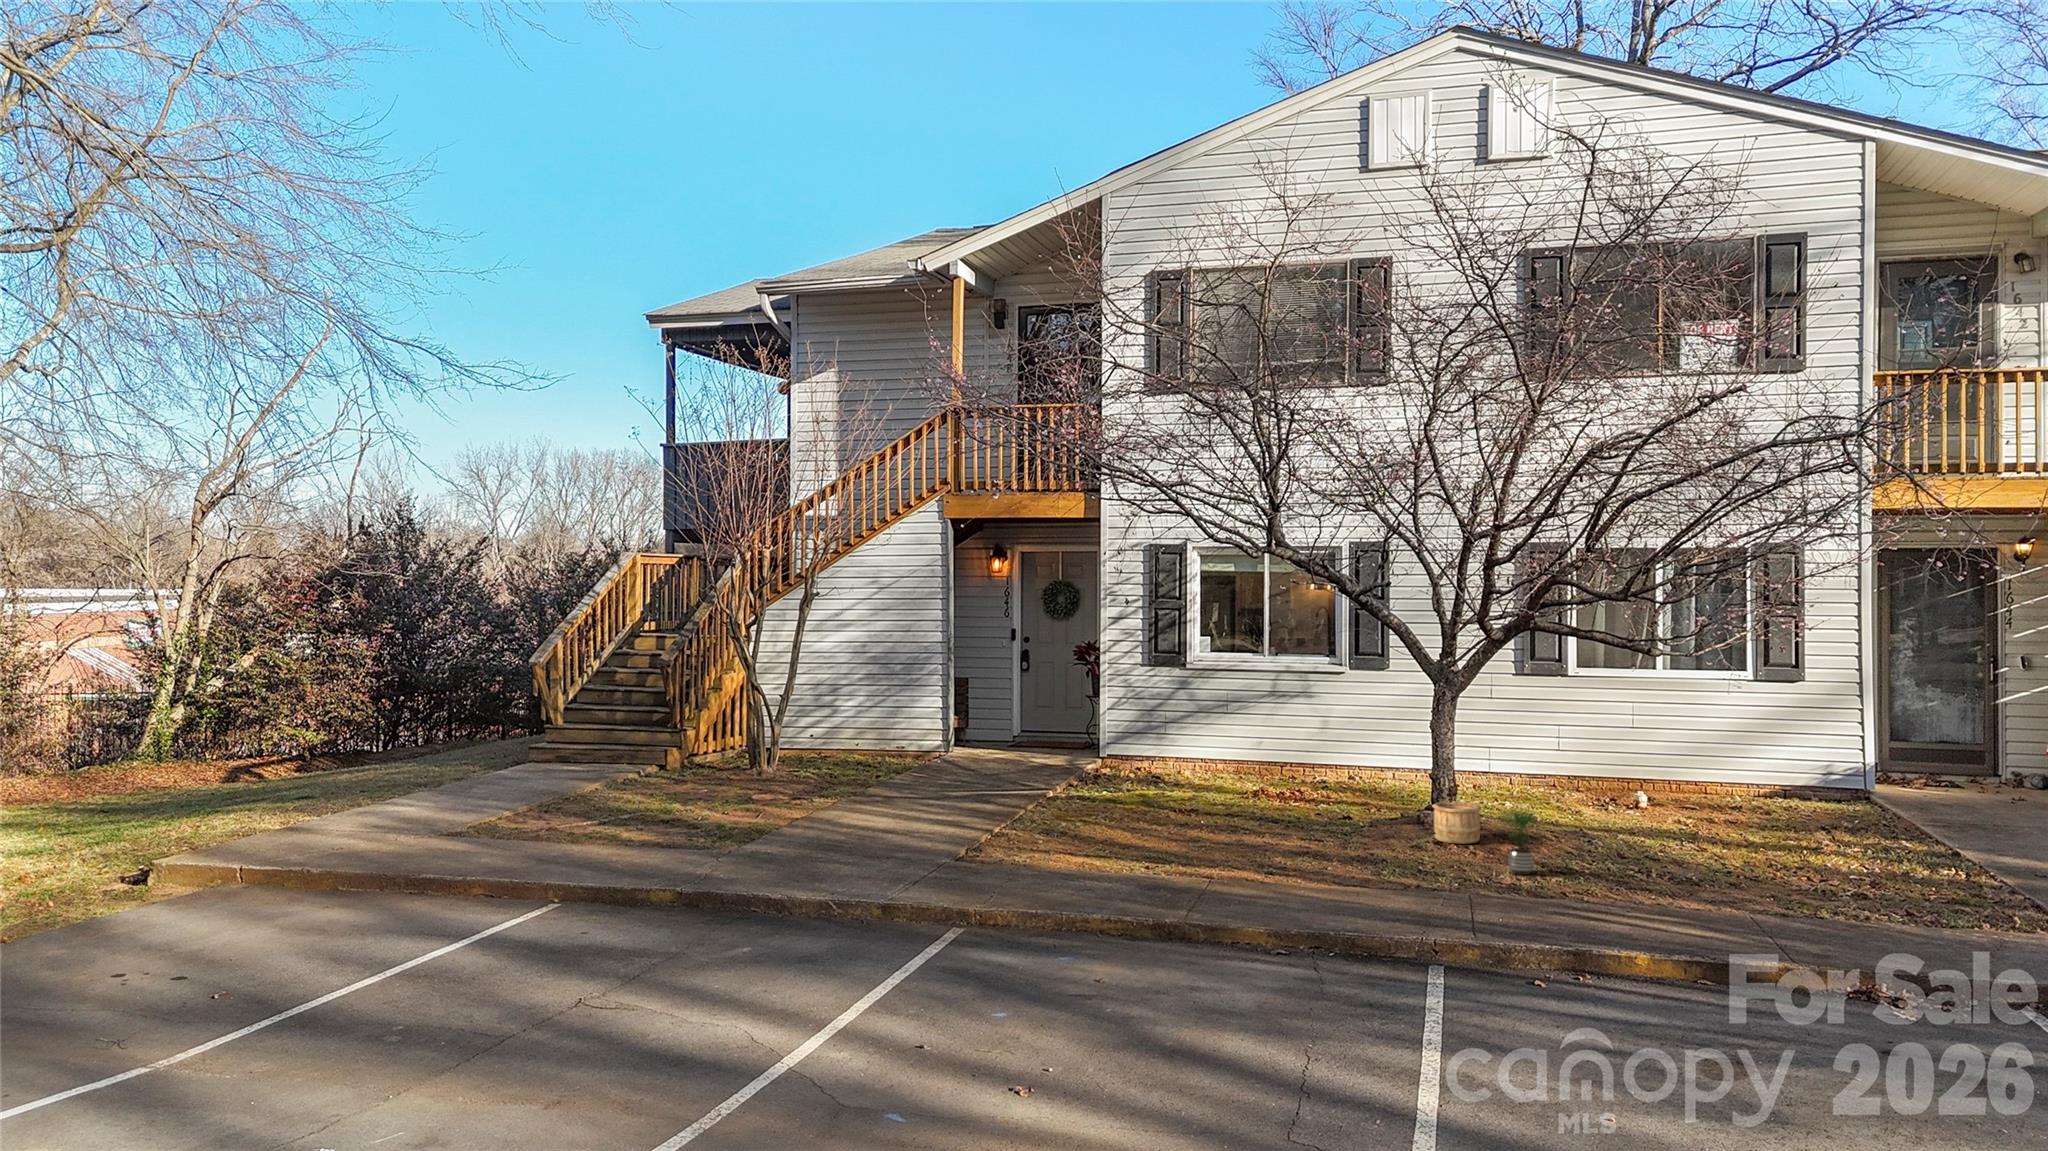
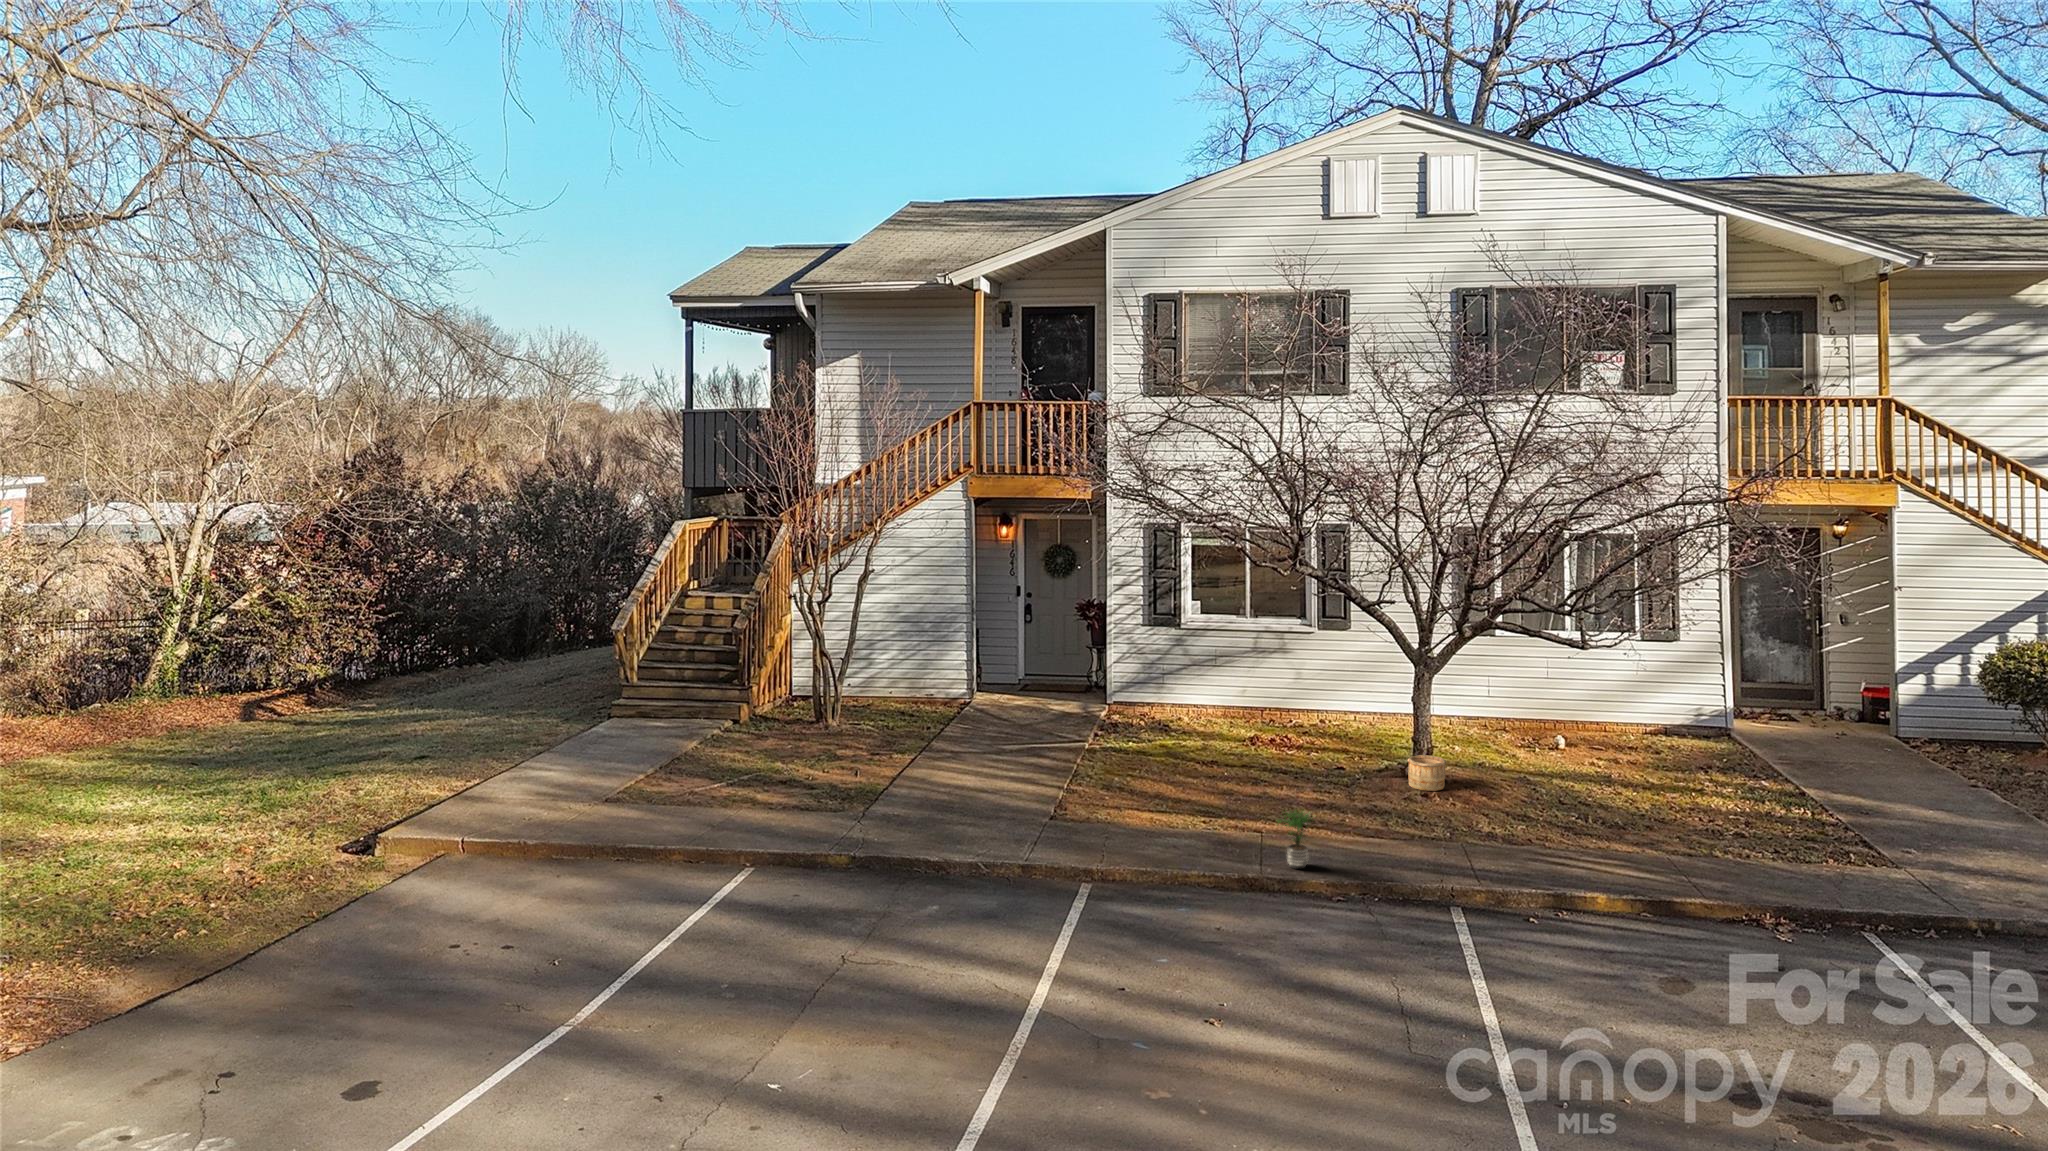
potted plant: present [1498,808,1536,875] -> present [1278,811,1311,869]

